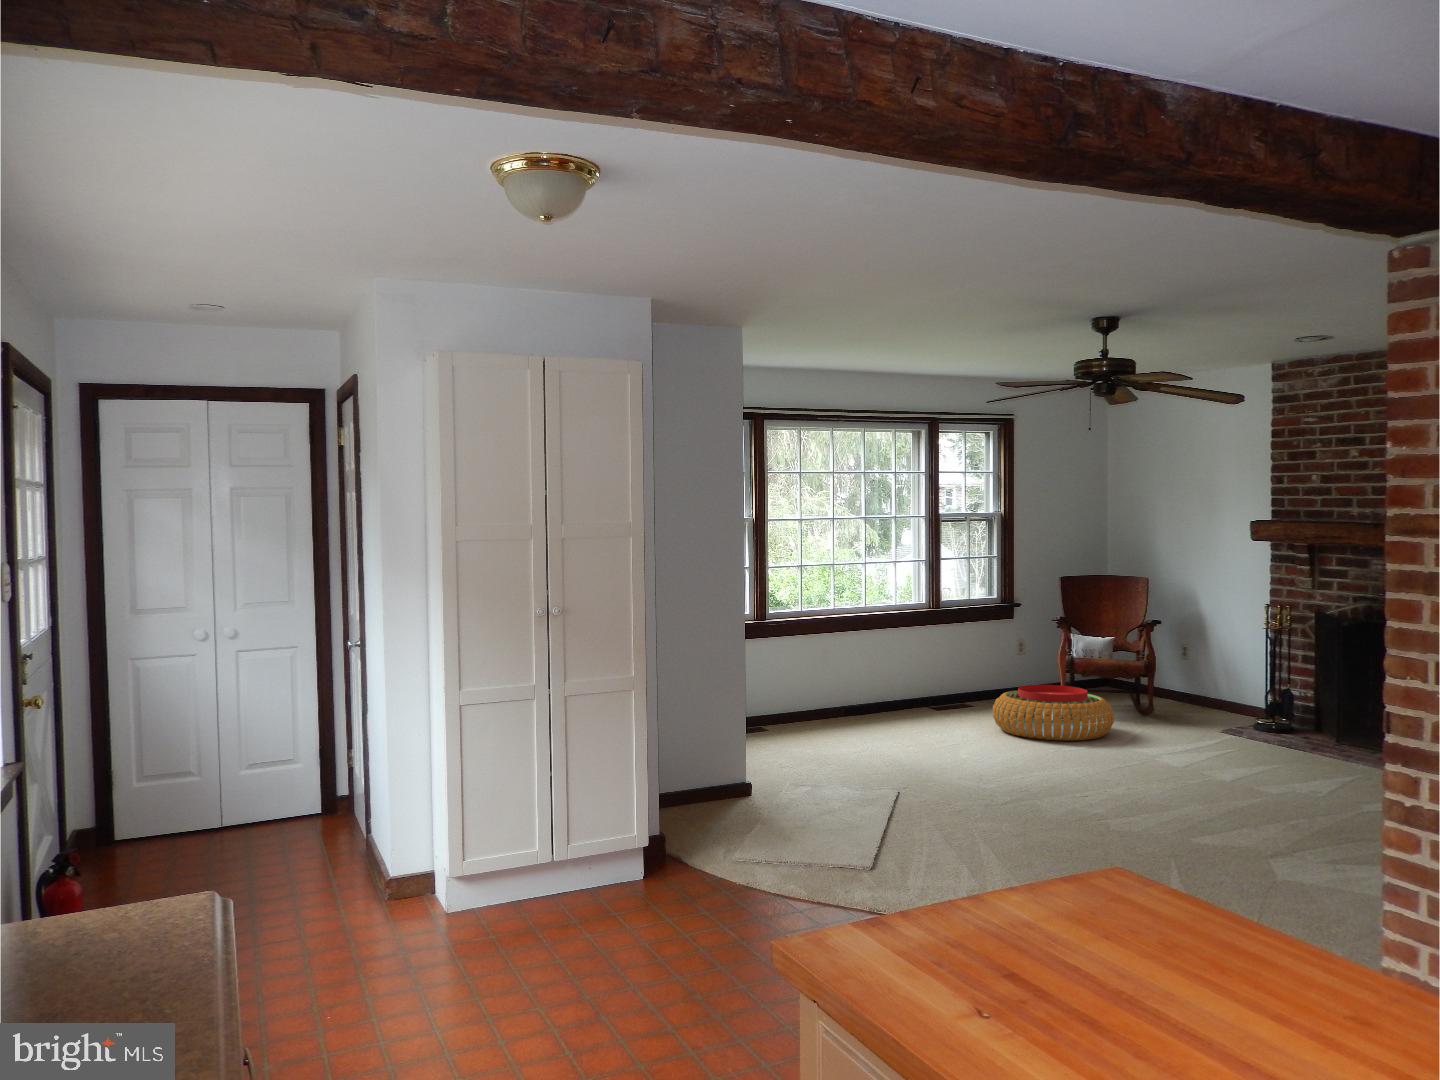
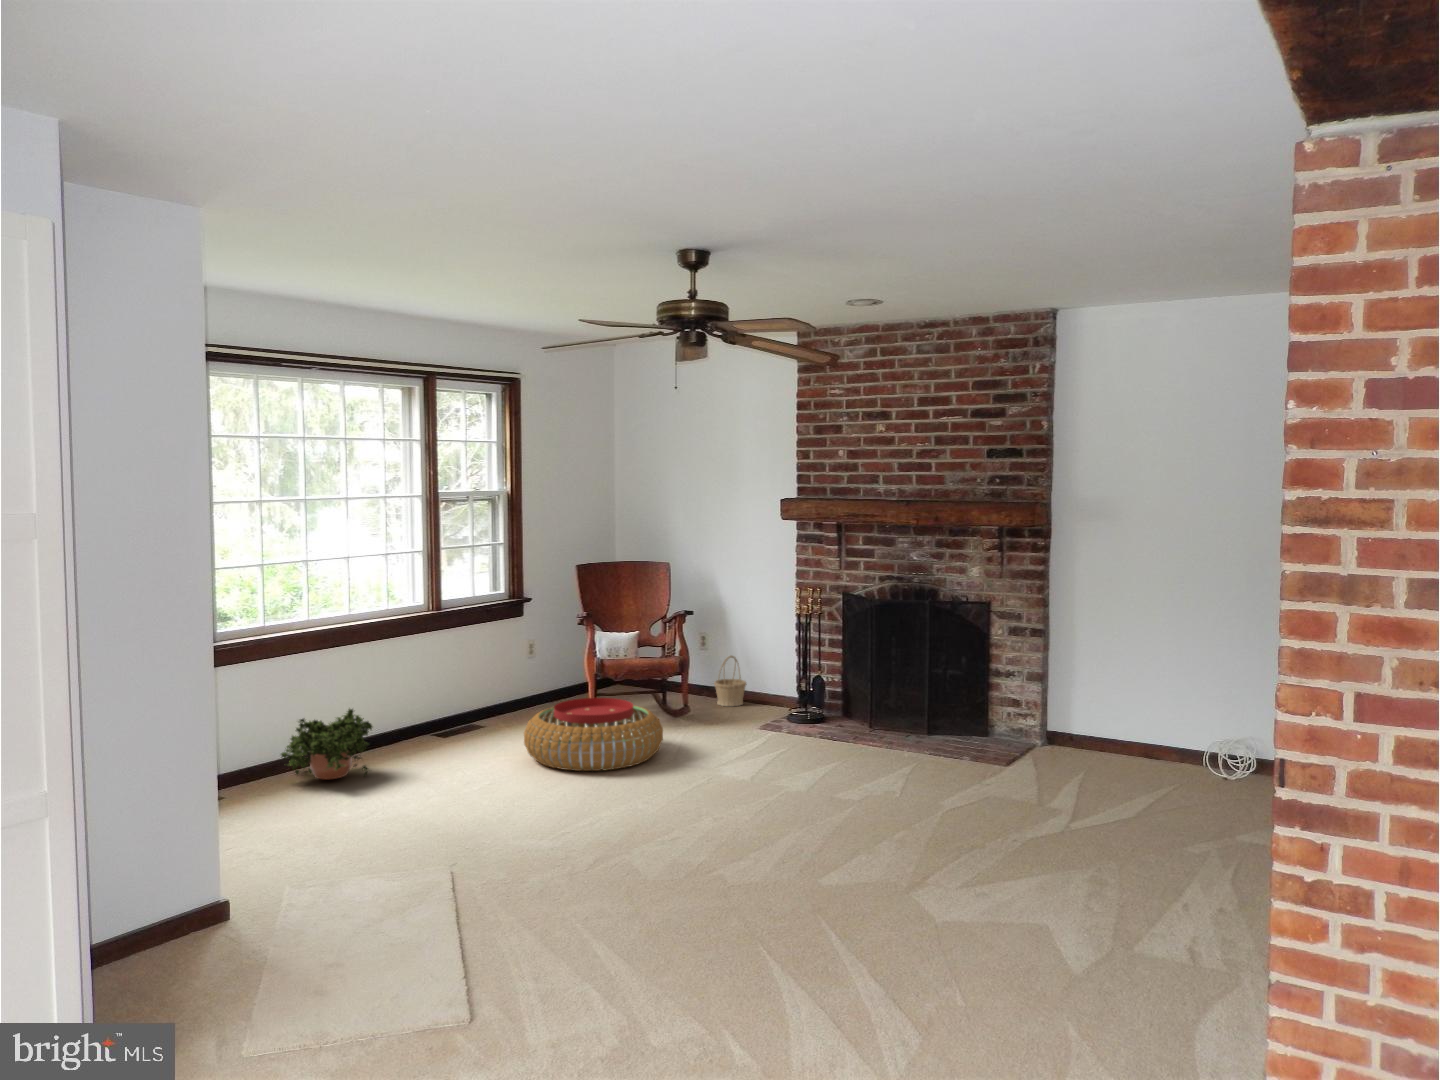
basket: none [1188,668,1221,715] -> present [714,656,747,706]
potted plant: none [808,672,875,725] -> present [281,709,373,779]

